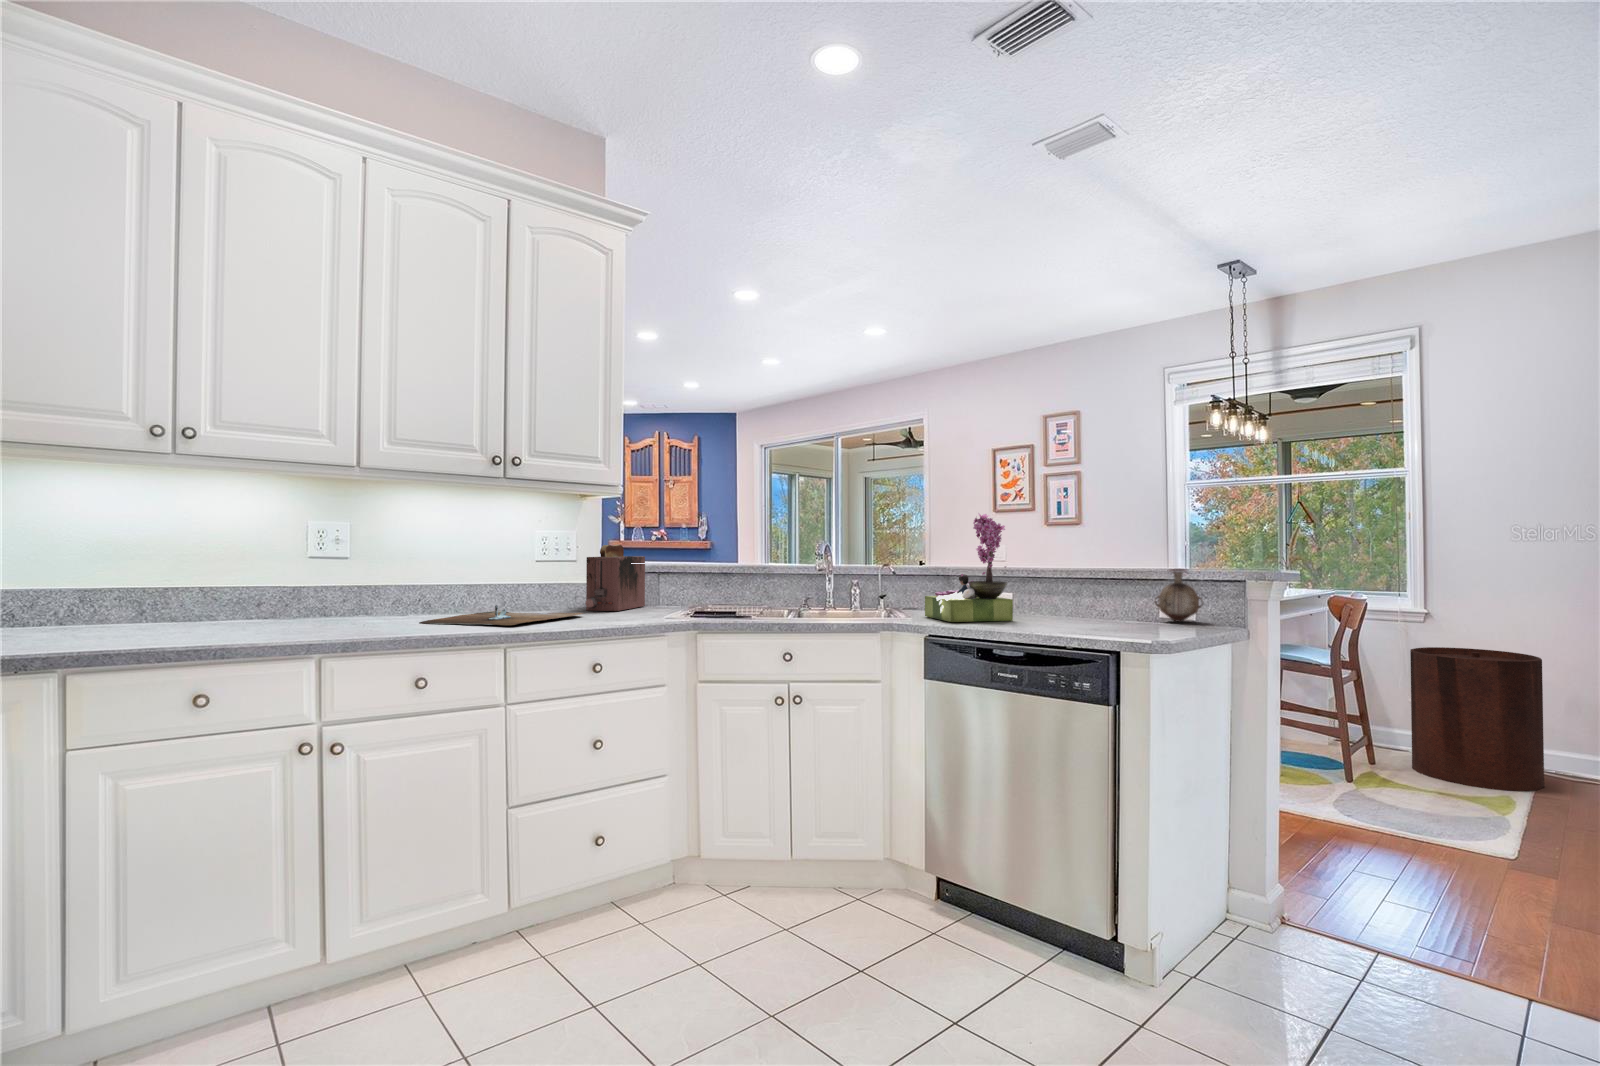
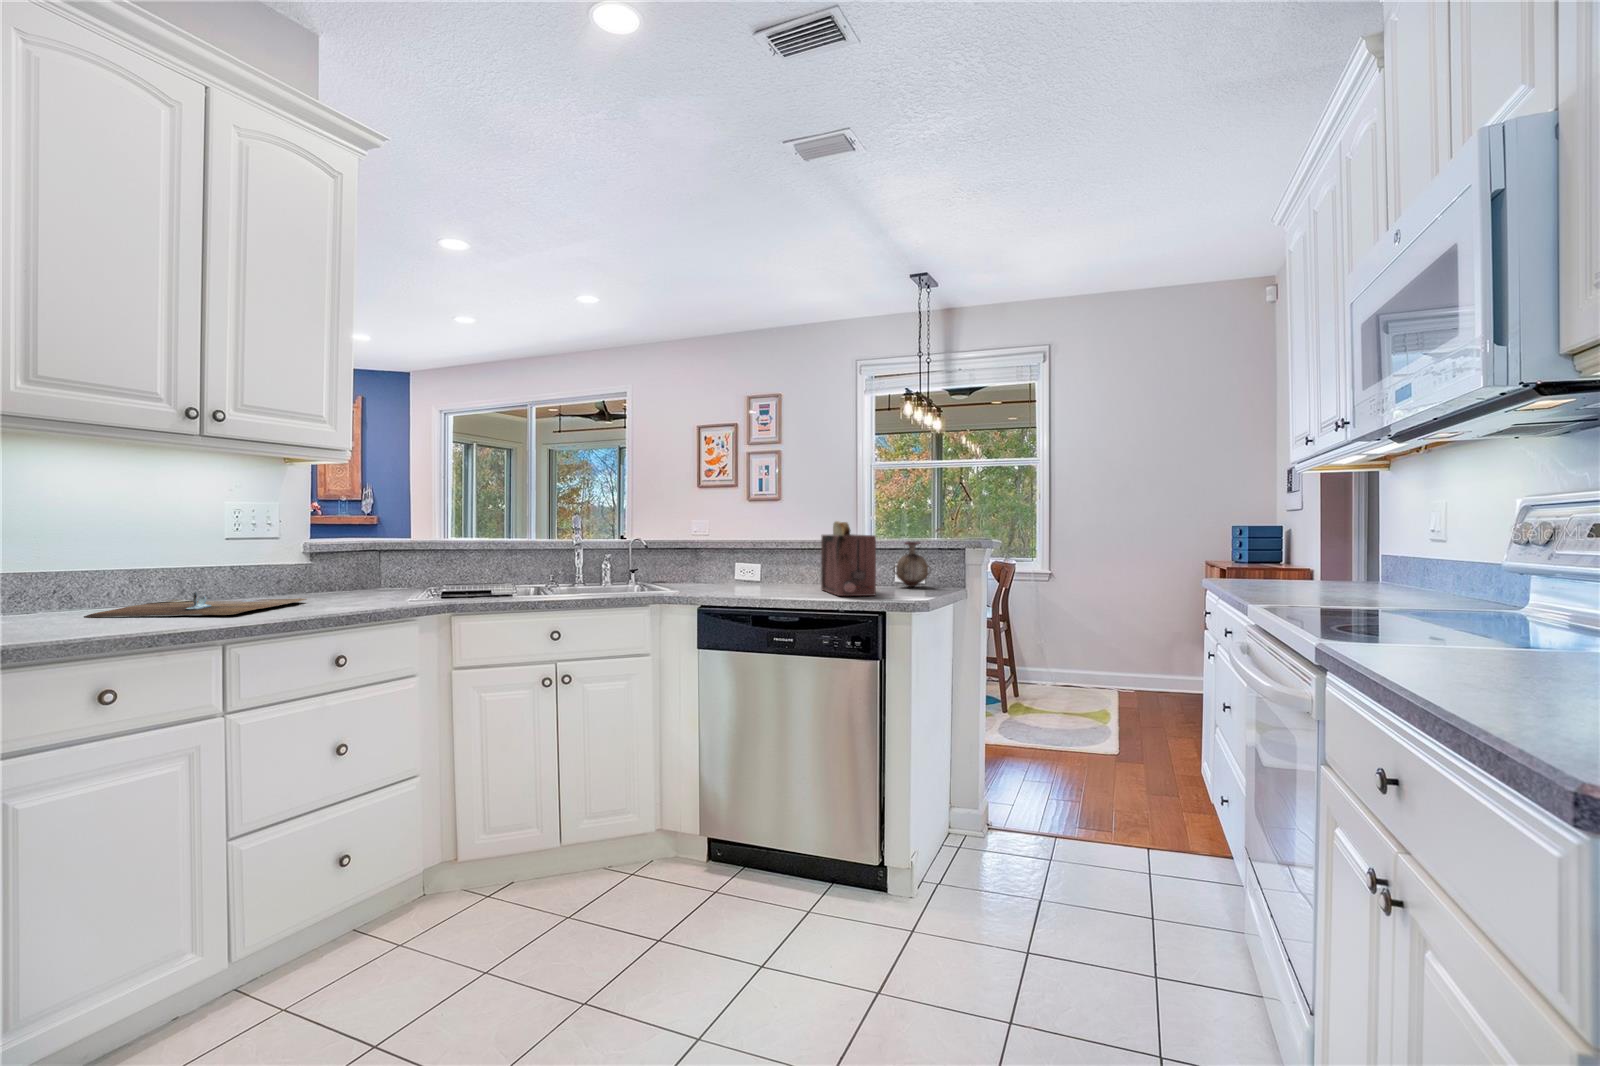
flower arrangement: present [925,513,1013,622] -> none [691,489,777,594]
toaster: present [585,544,645,611] -> present [821,521,876,596]
trash can: present [1410,647,1544,791] -> none [1040,604,1123,711]

